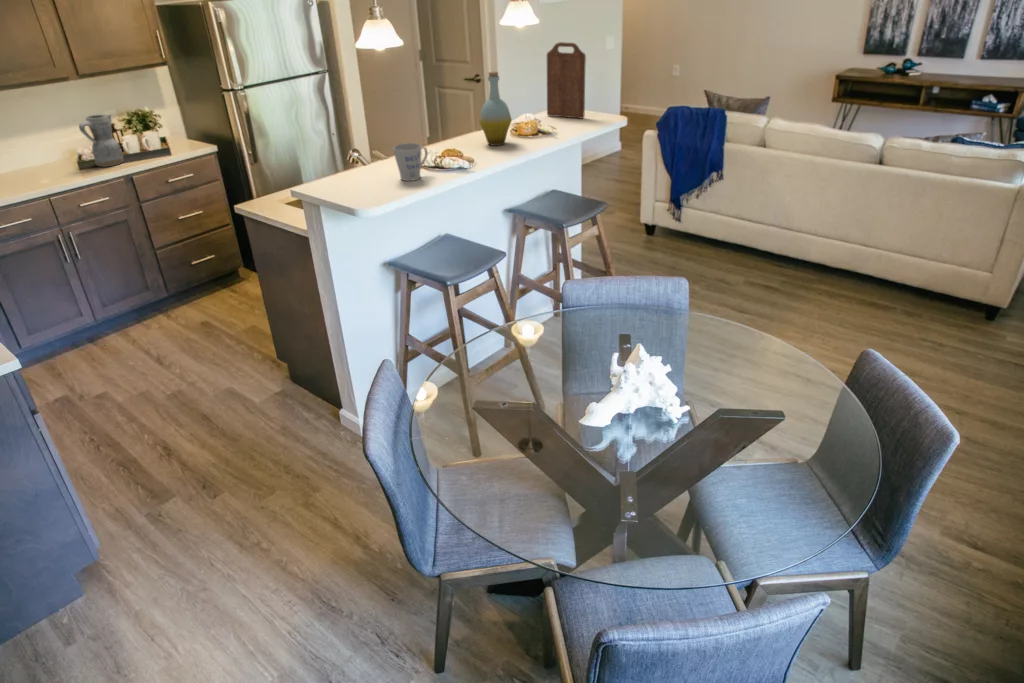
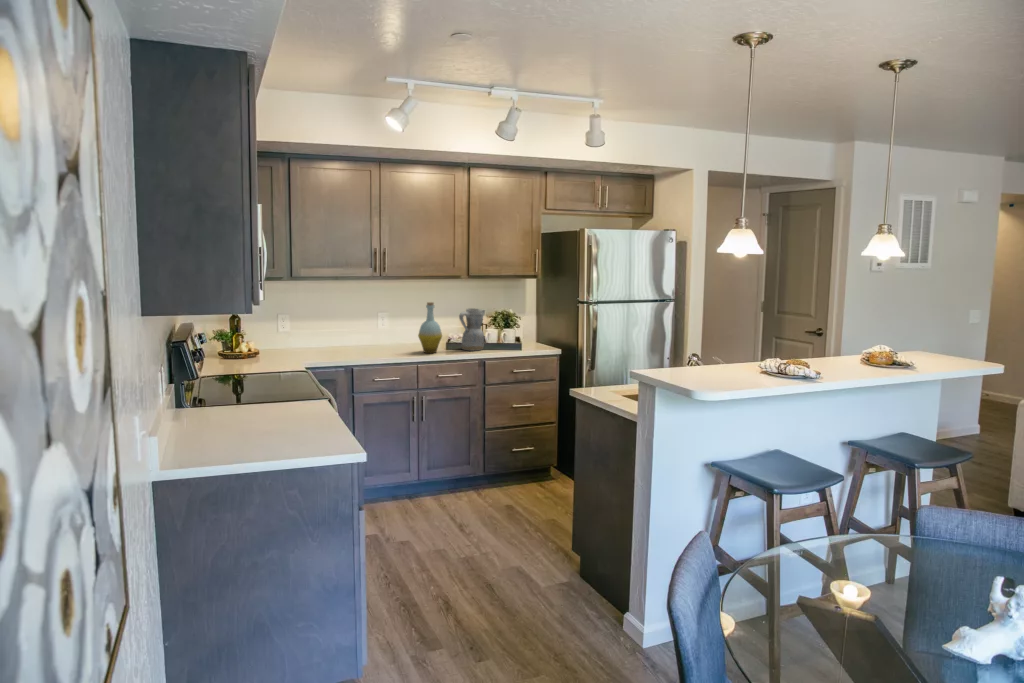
cutting board: present [547,42,586,118] -> none [905,284,958,363]
bottle: present [479,72,512,146] -> present [418,302,442,353]
mug: present [393,143,428,181] -> none [738,347,772,382]

